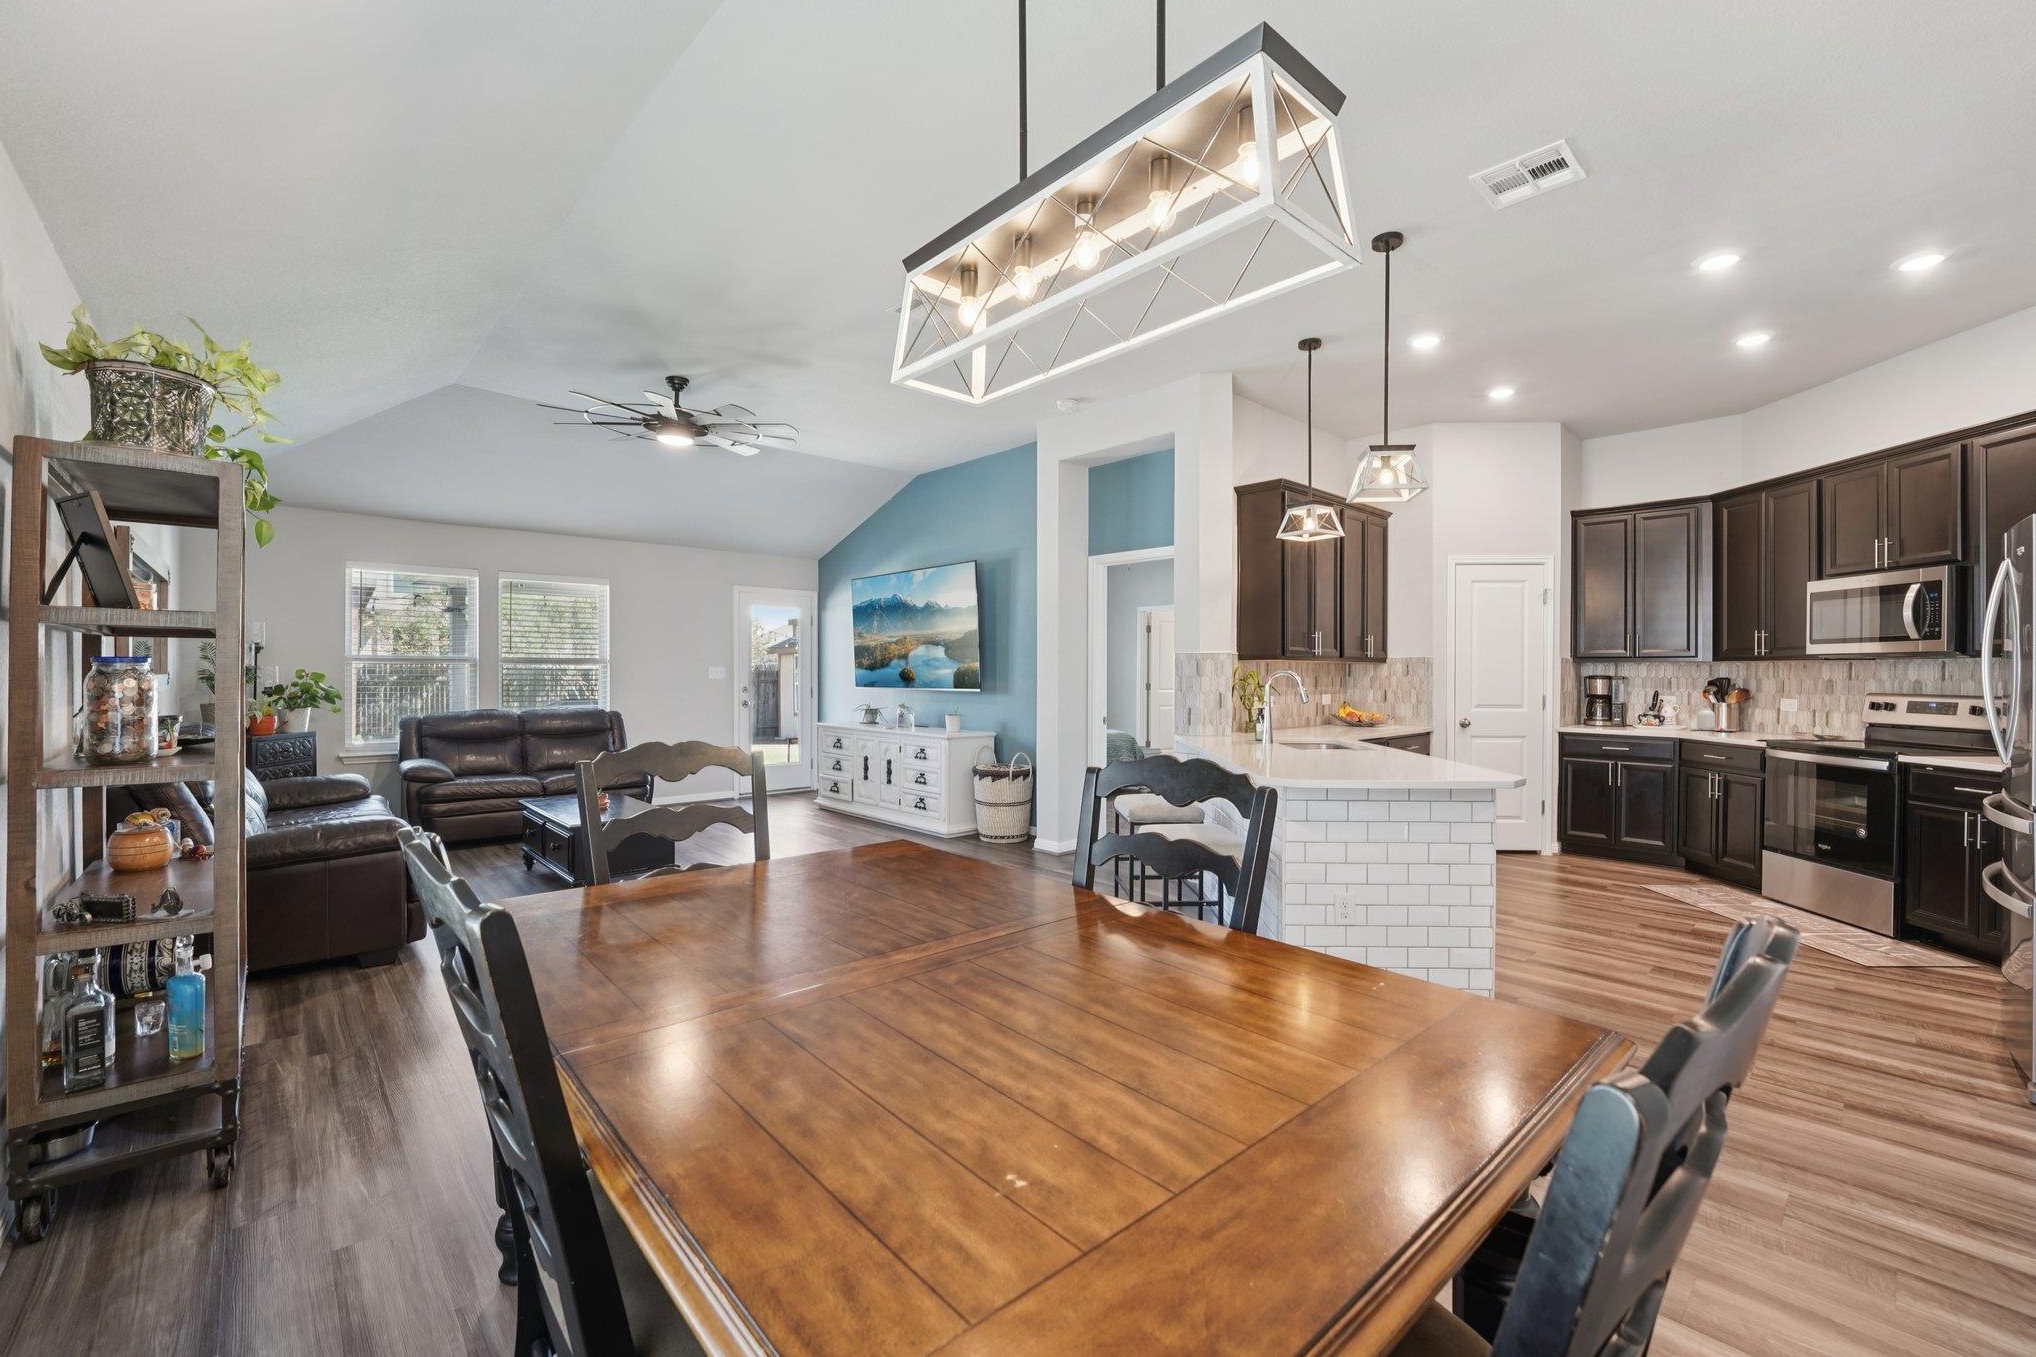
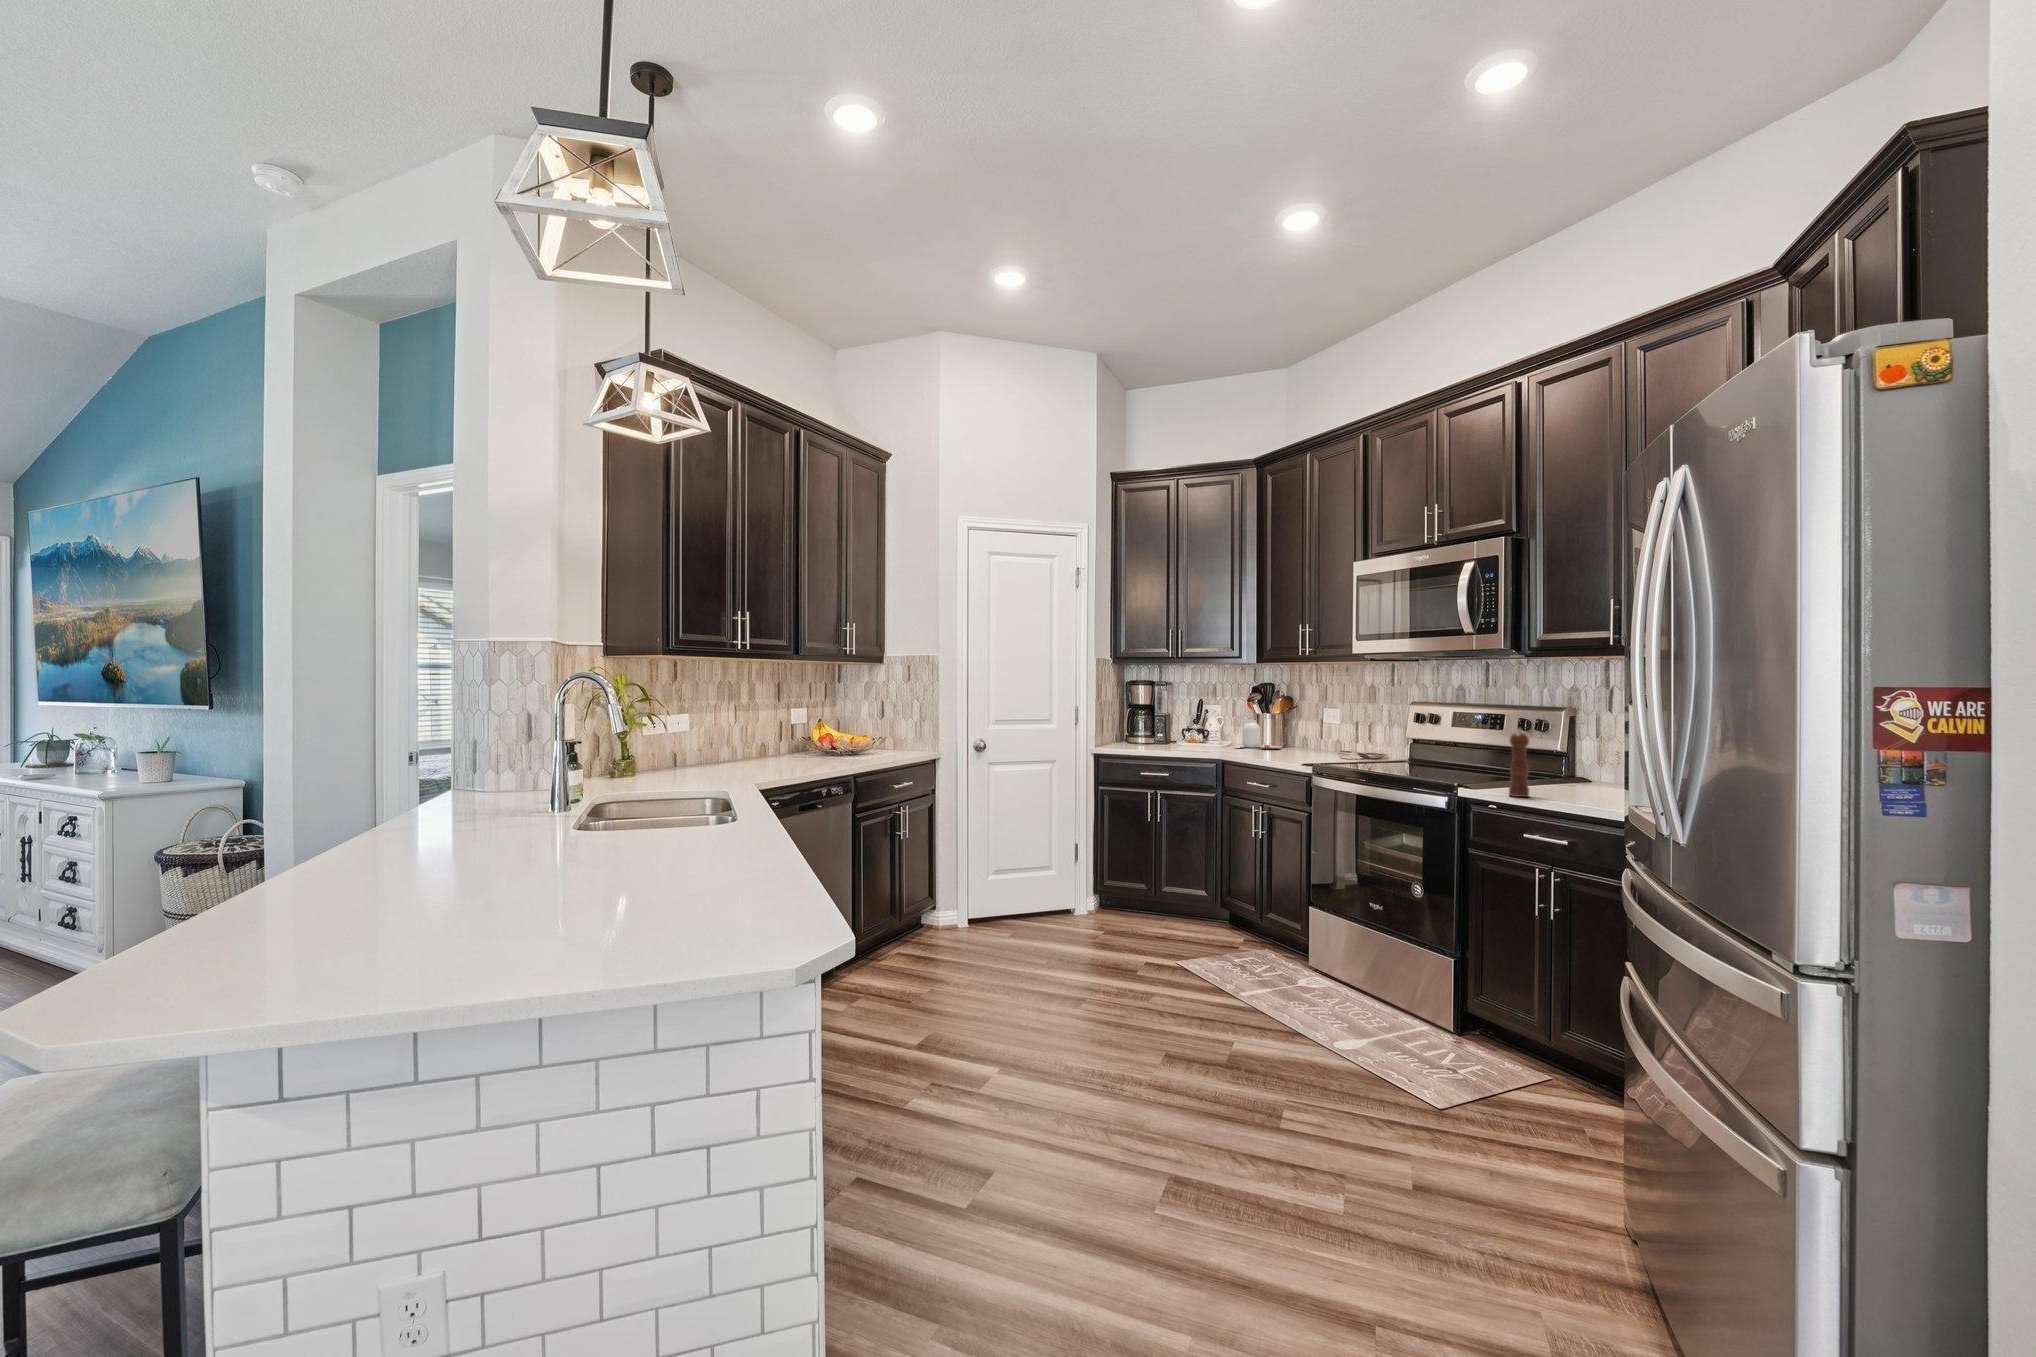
pepper mill: none [1945,712,1964,763] -> present [1509,728,1529,797]

